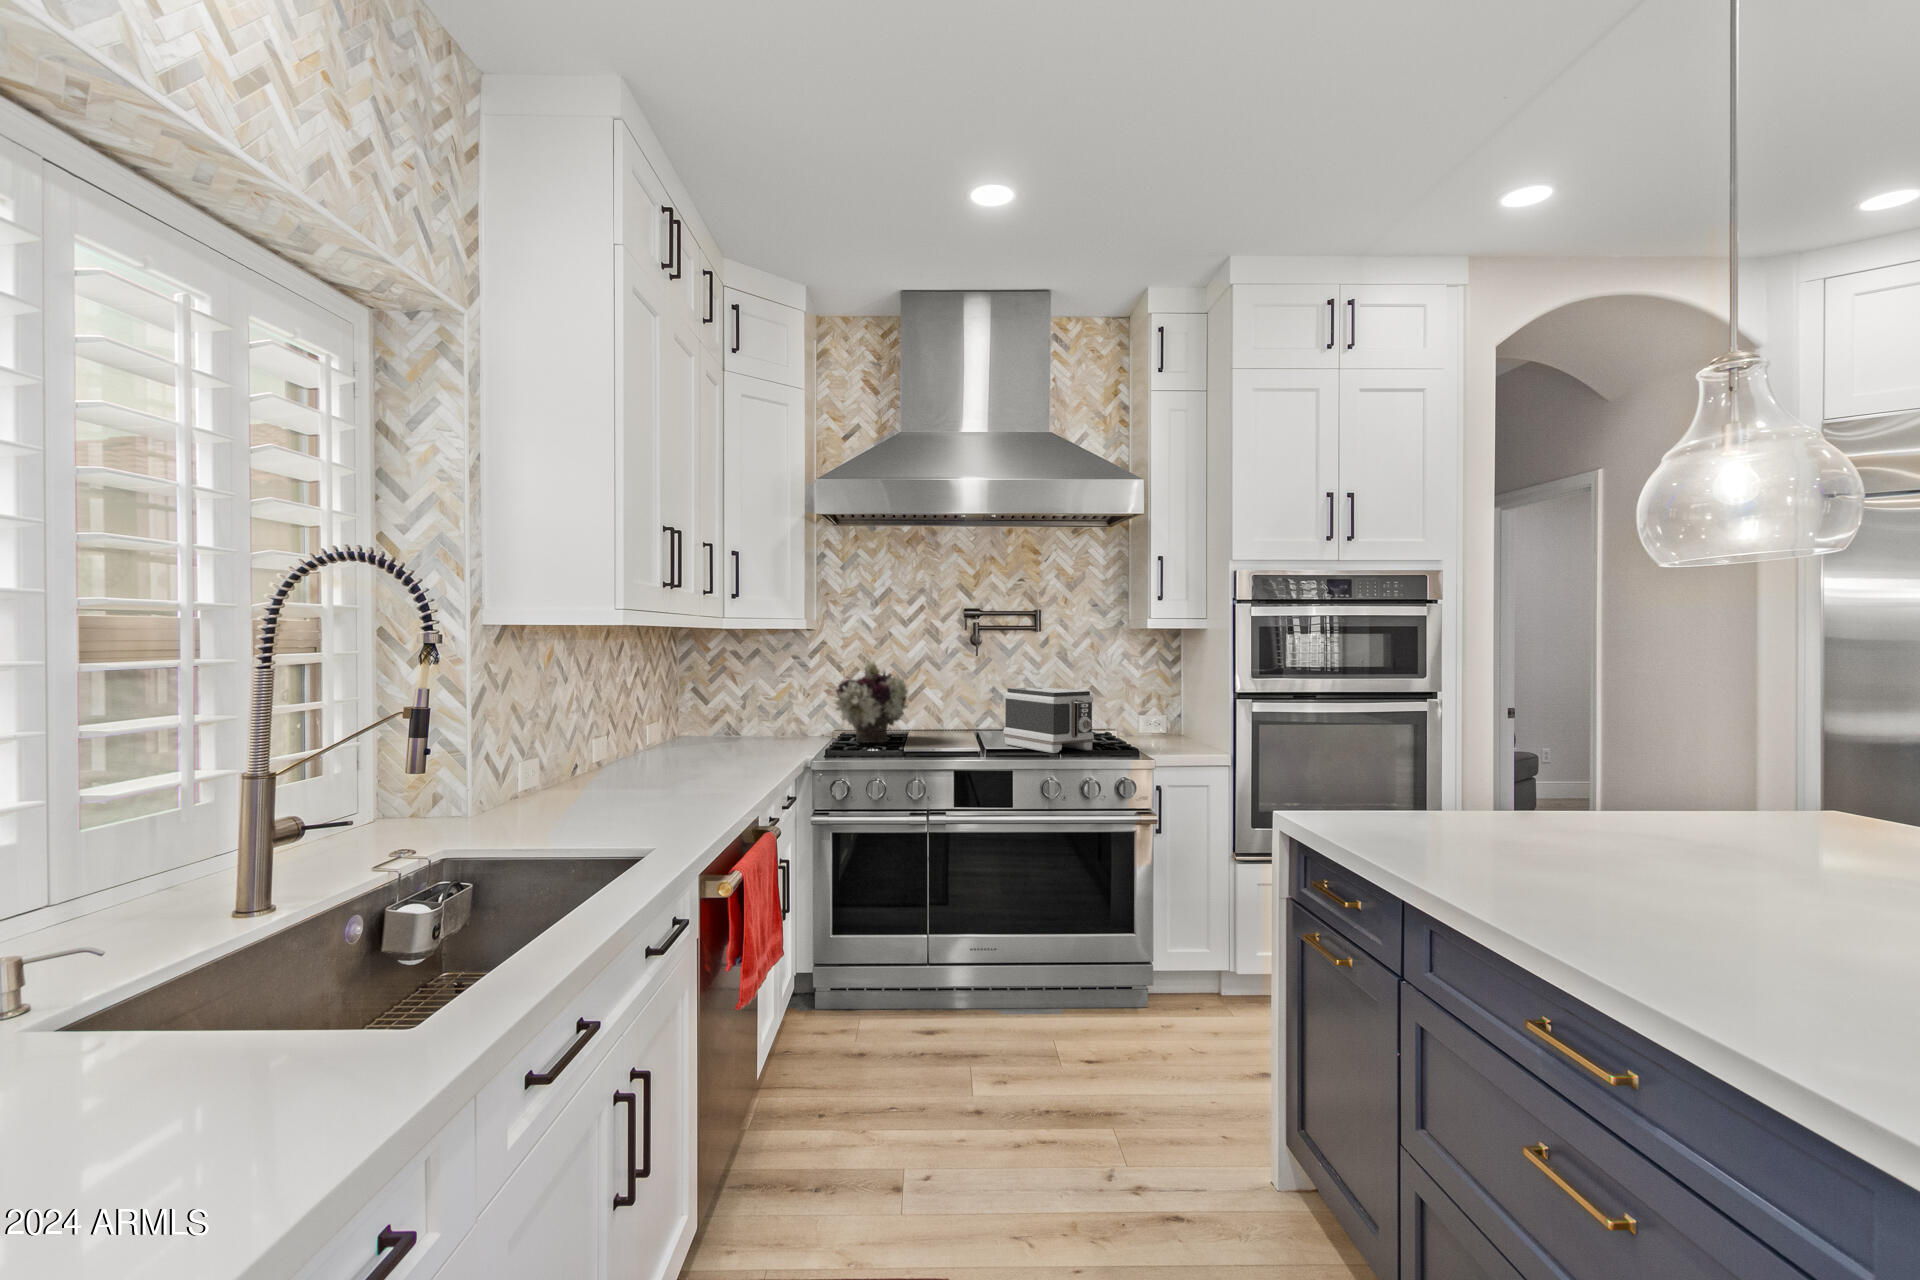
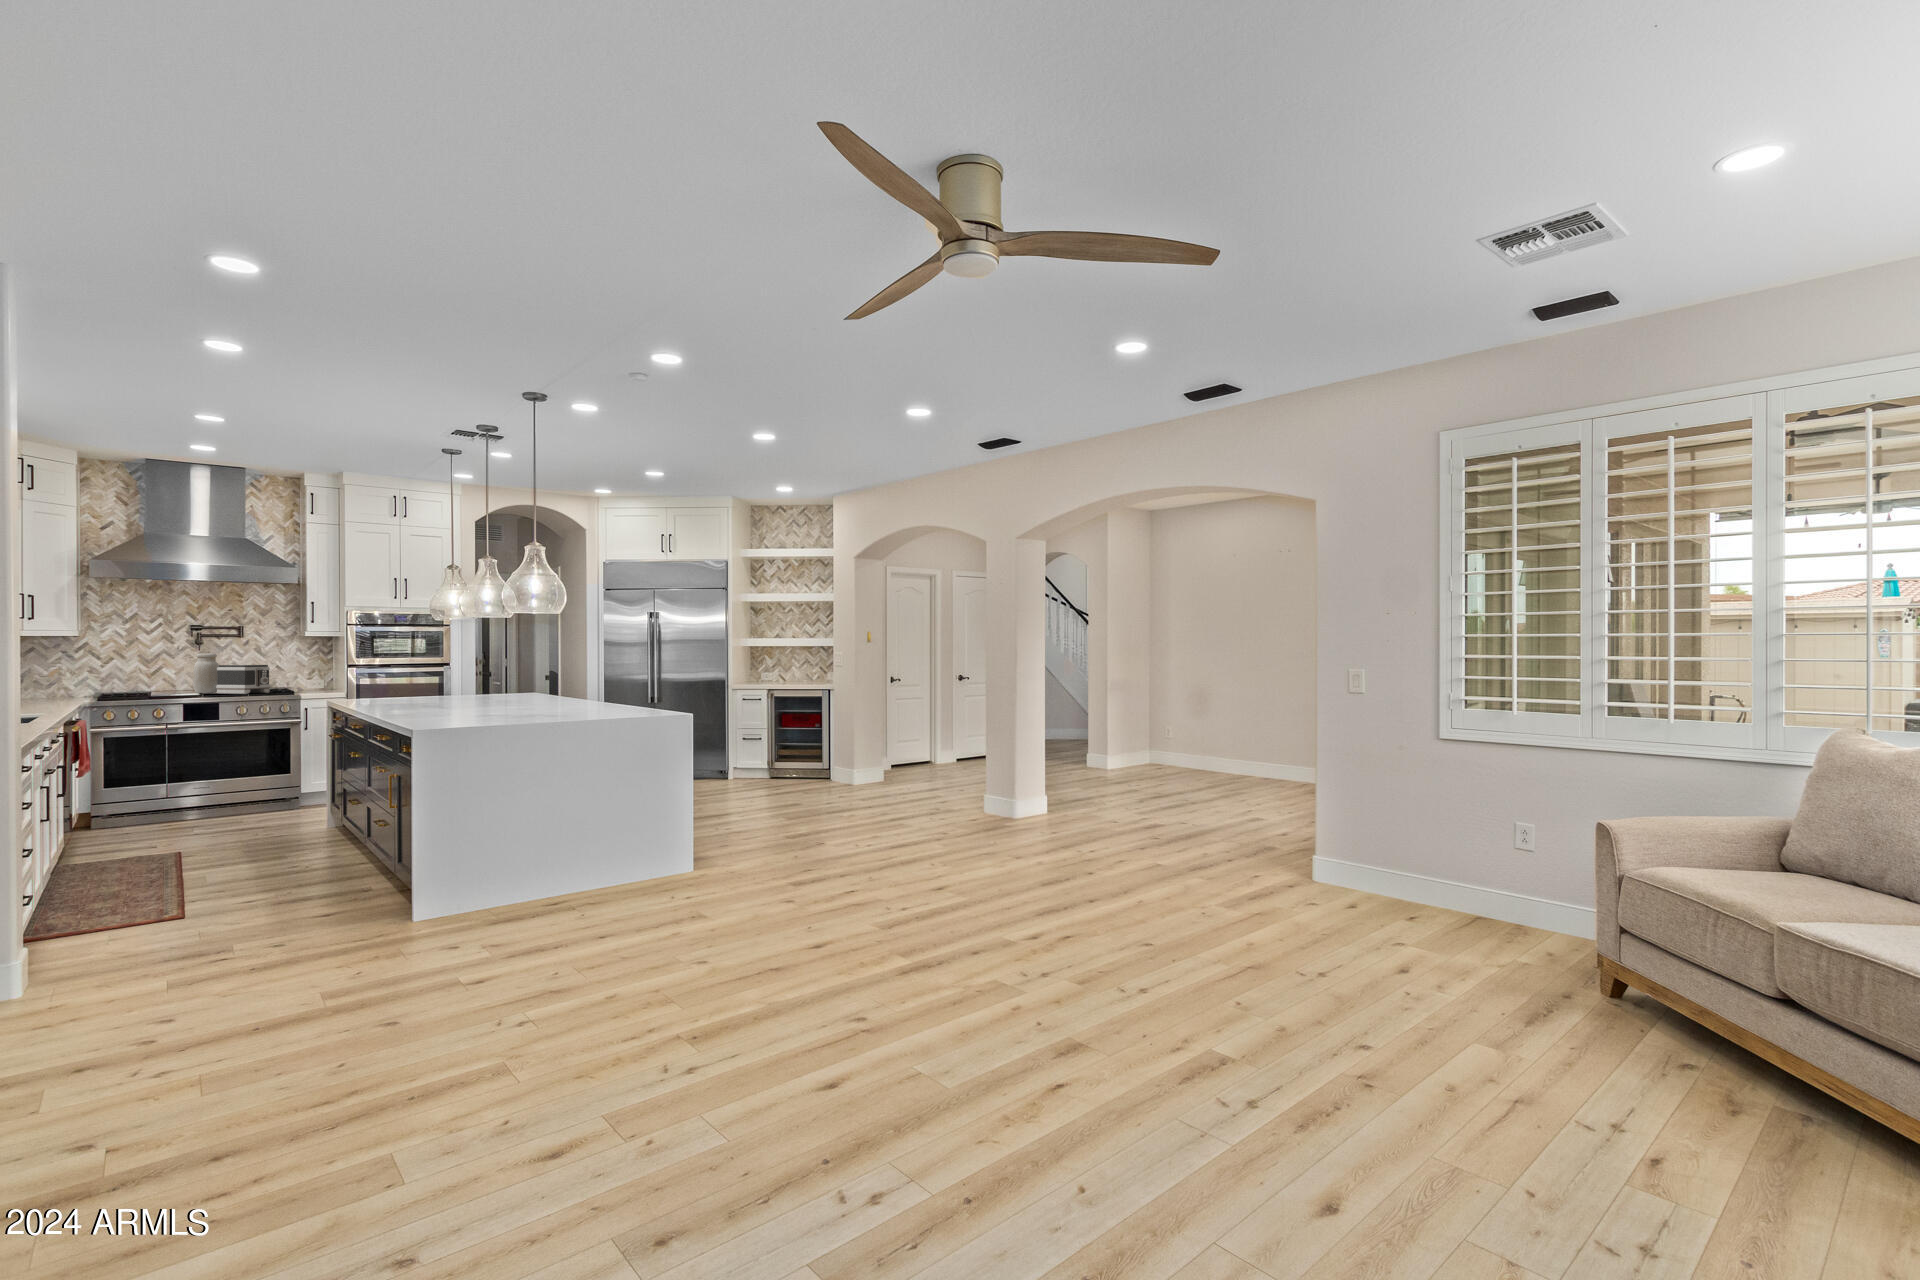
flower arrangement: present [835,661,908,743] -> none [99,653,152,696]
jar: none [967,663,1007,740] -> present [193,653,219,693]

